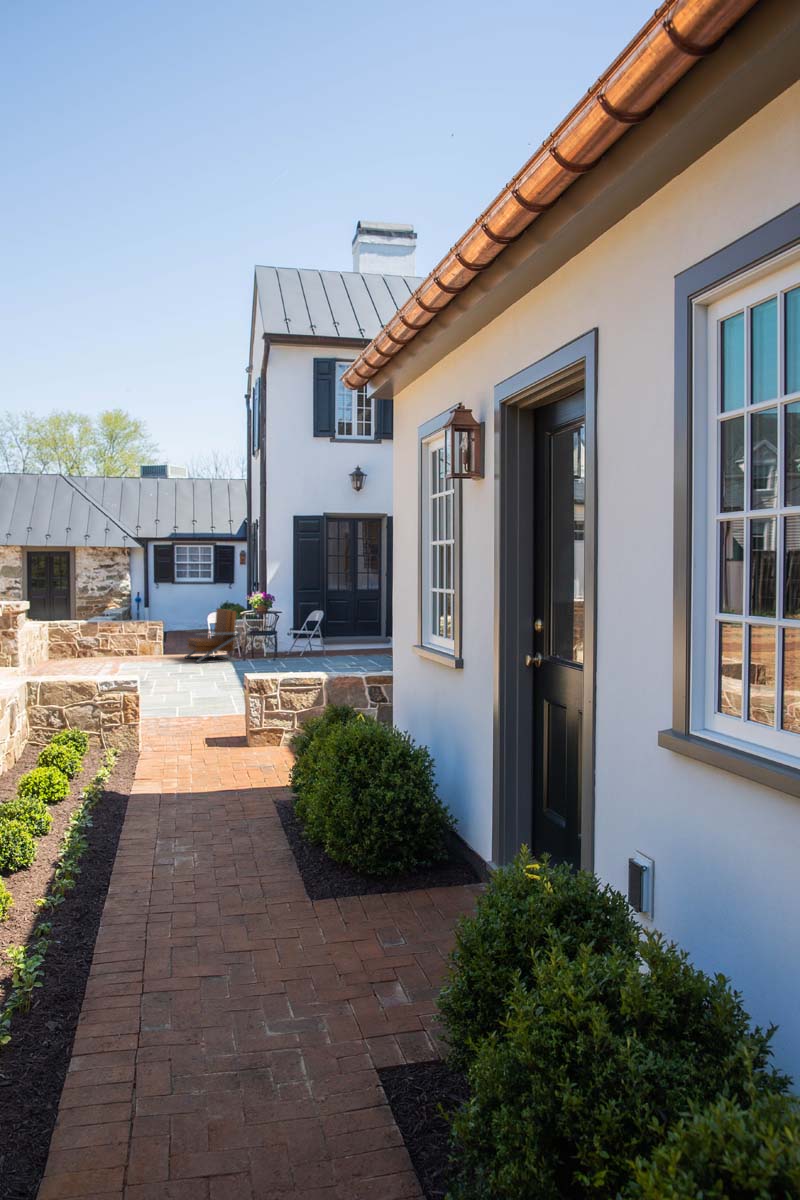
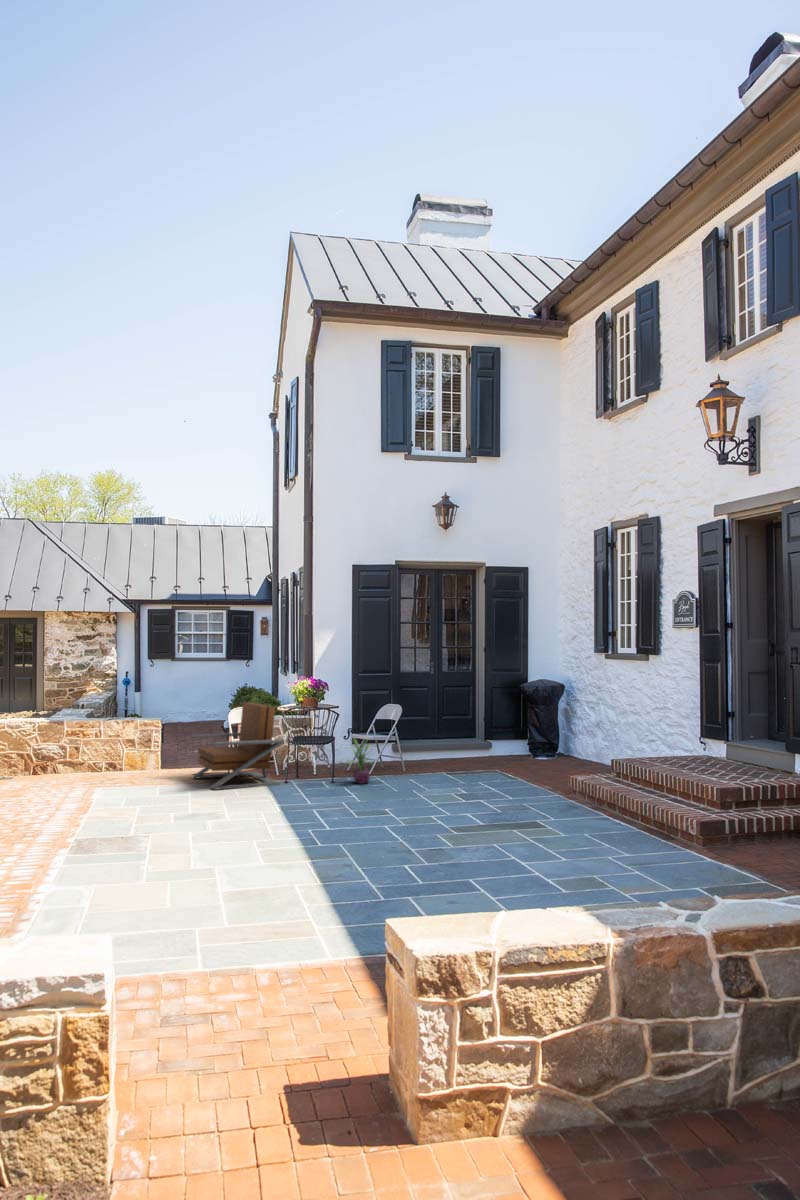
decorative plant: none [275,631,308,660] -> present [350,738,372,784]

